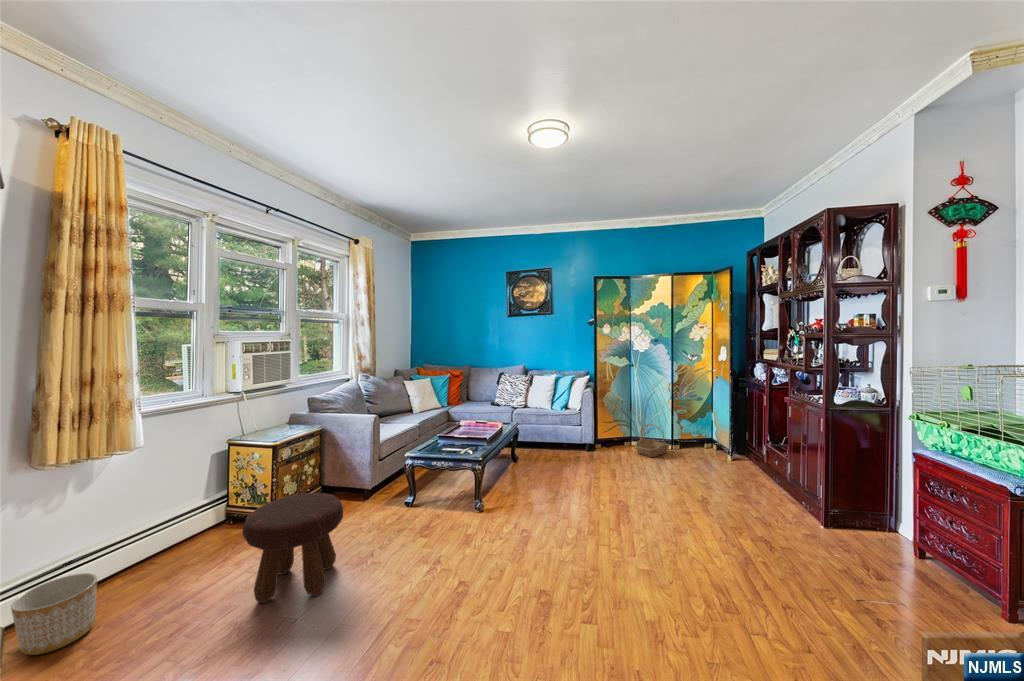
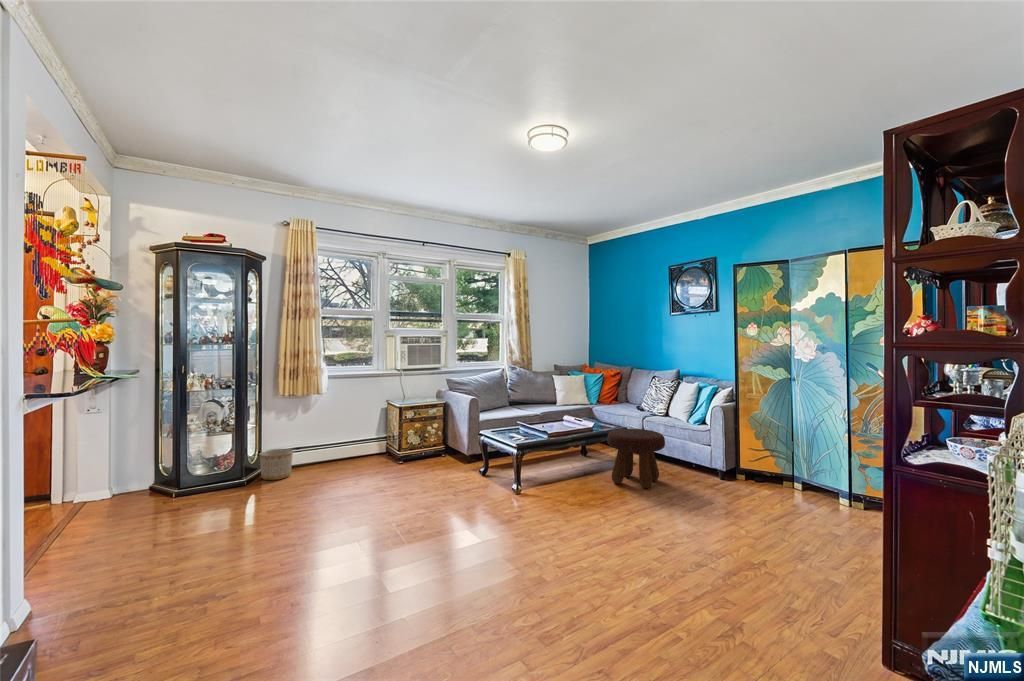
basket: present [635,424,670,457] -> none [774,459,833,505]
footstool: present [243,493,343,603] -> present [607,428,665,488]

